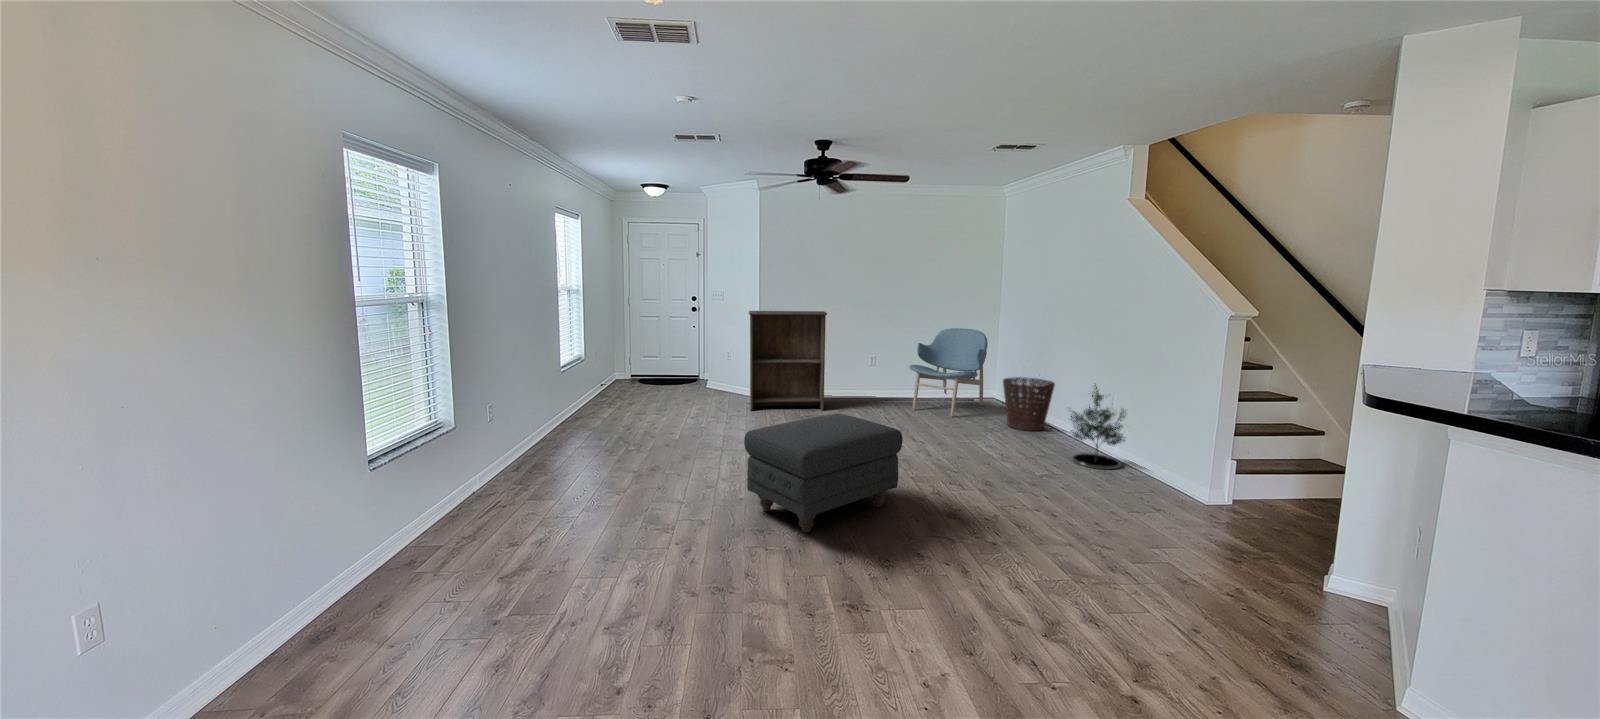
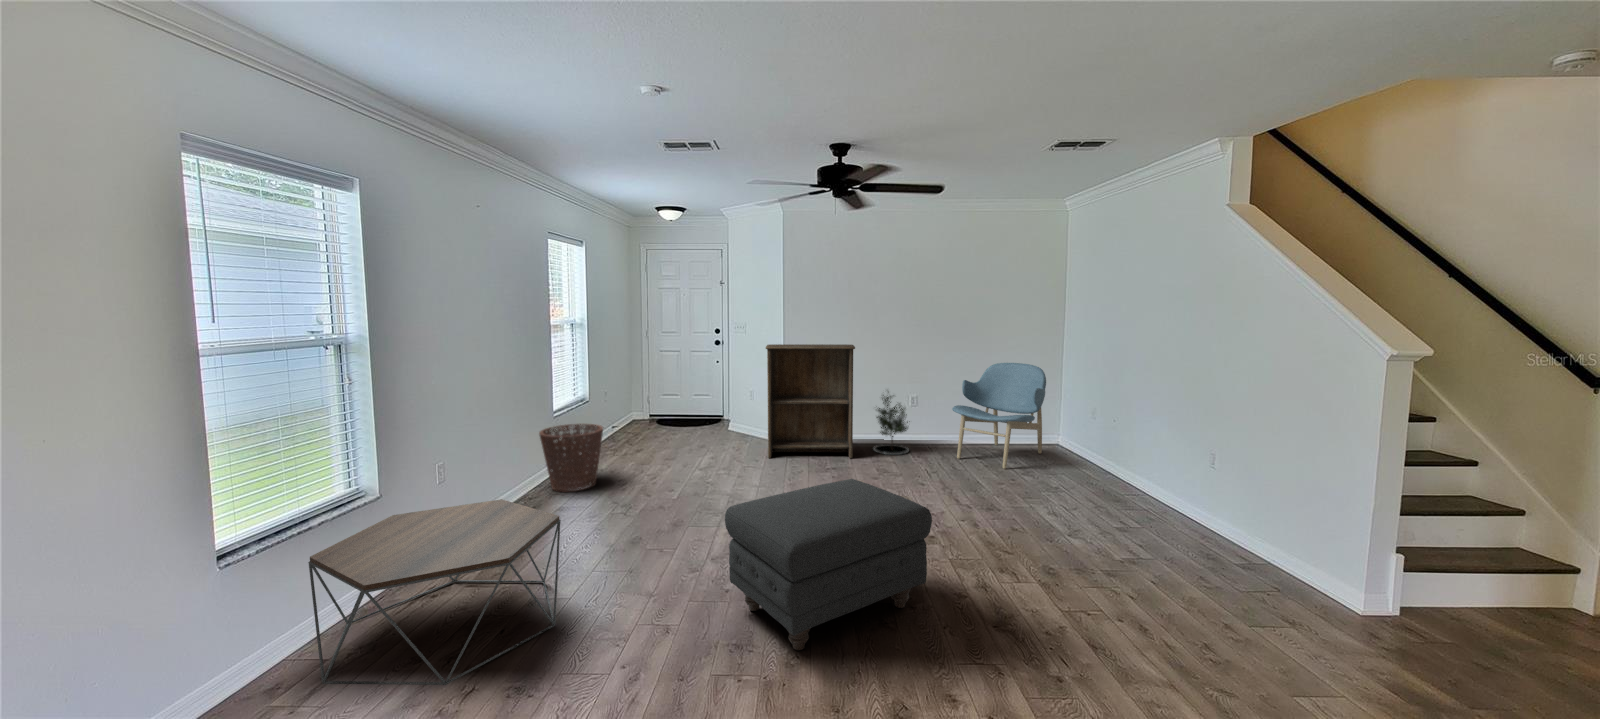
basket: present [1003,377,1055,431] -> present [539,424,603,492]
potted tree: present [1071,385,1125,469] -> present [873,392,909,455]
coffee table: none [423,432,614,561] -> present [308,499,561,685]

